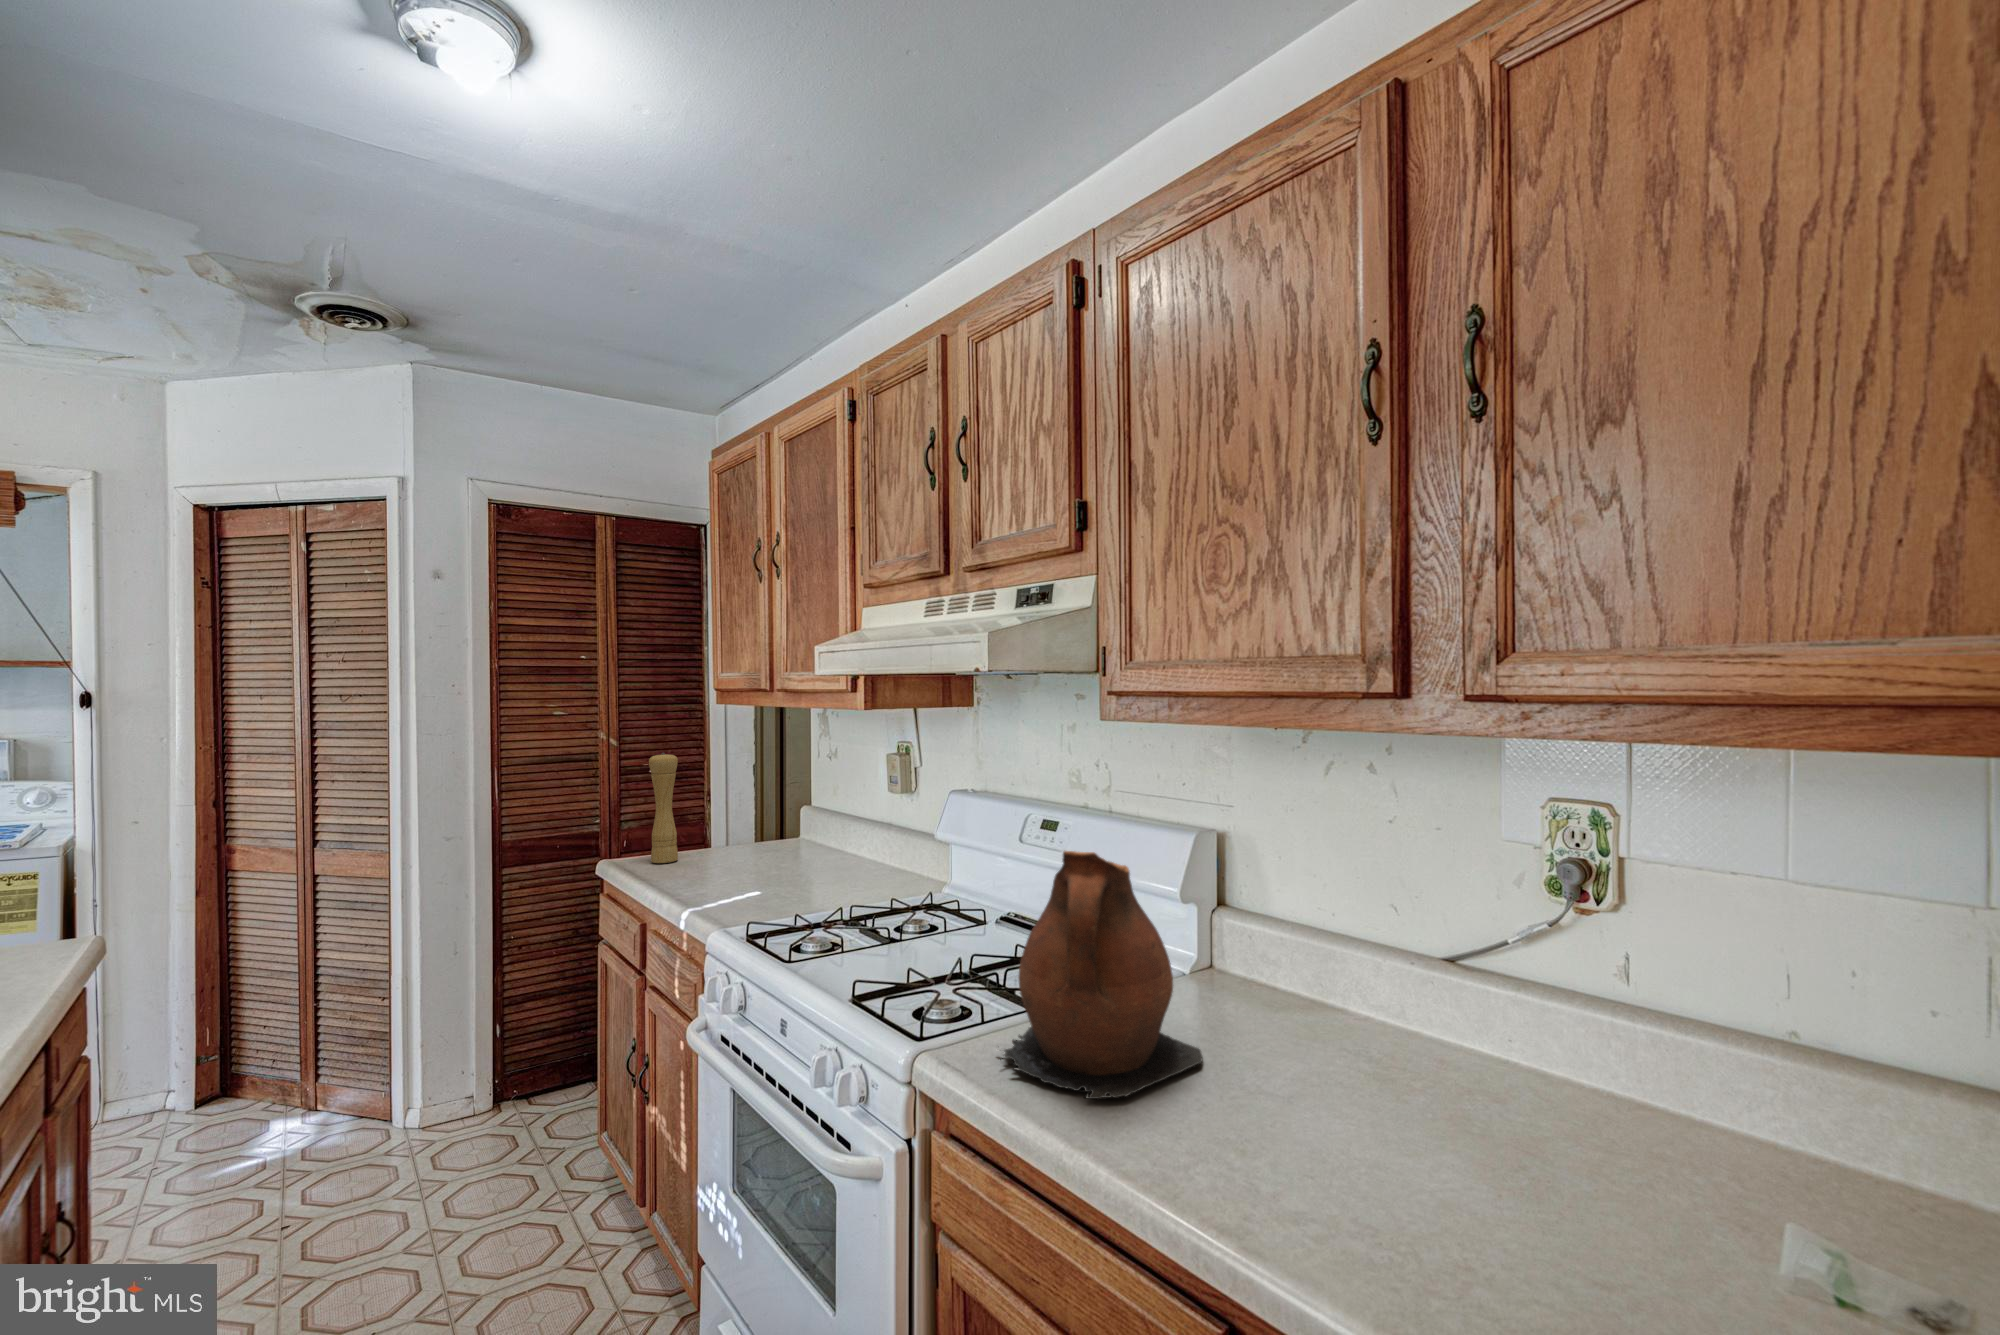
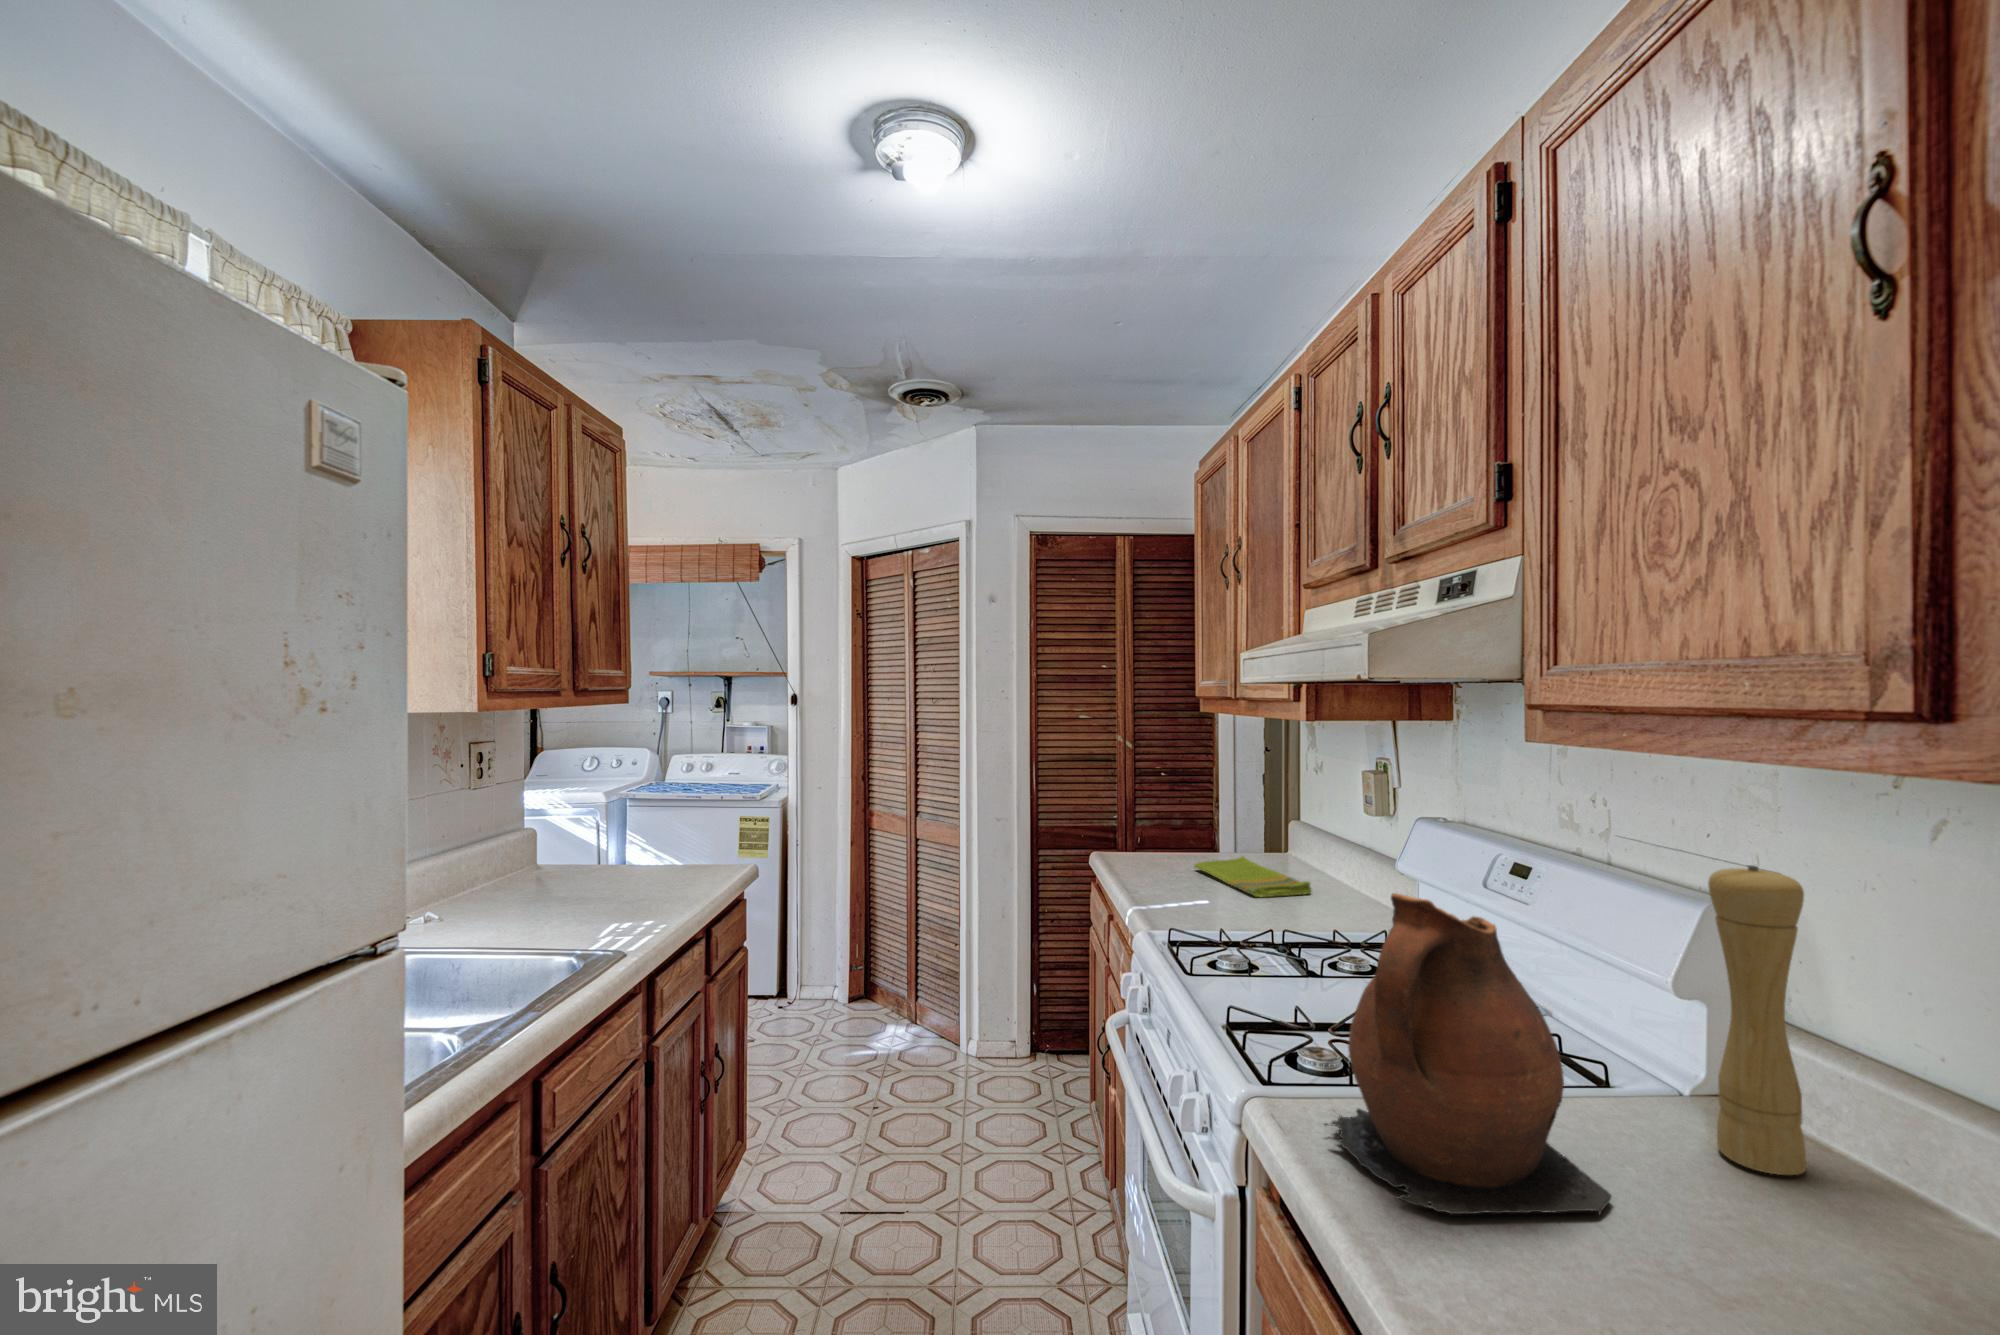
pepper mill: present [649,753,678,863] -> present [1708,865,1806,1175]
dish towel: none [716,844,841,881] -> present [1194,856,1312,897]

